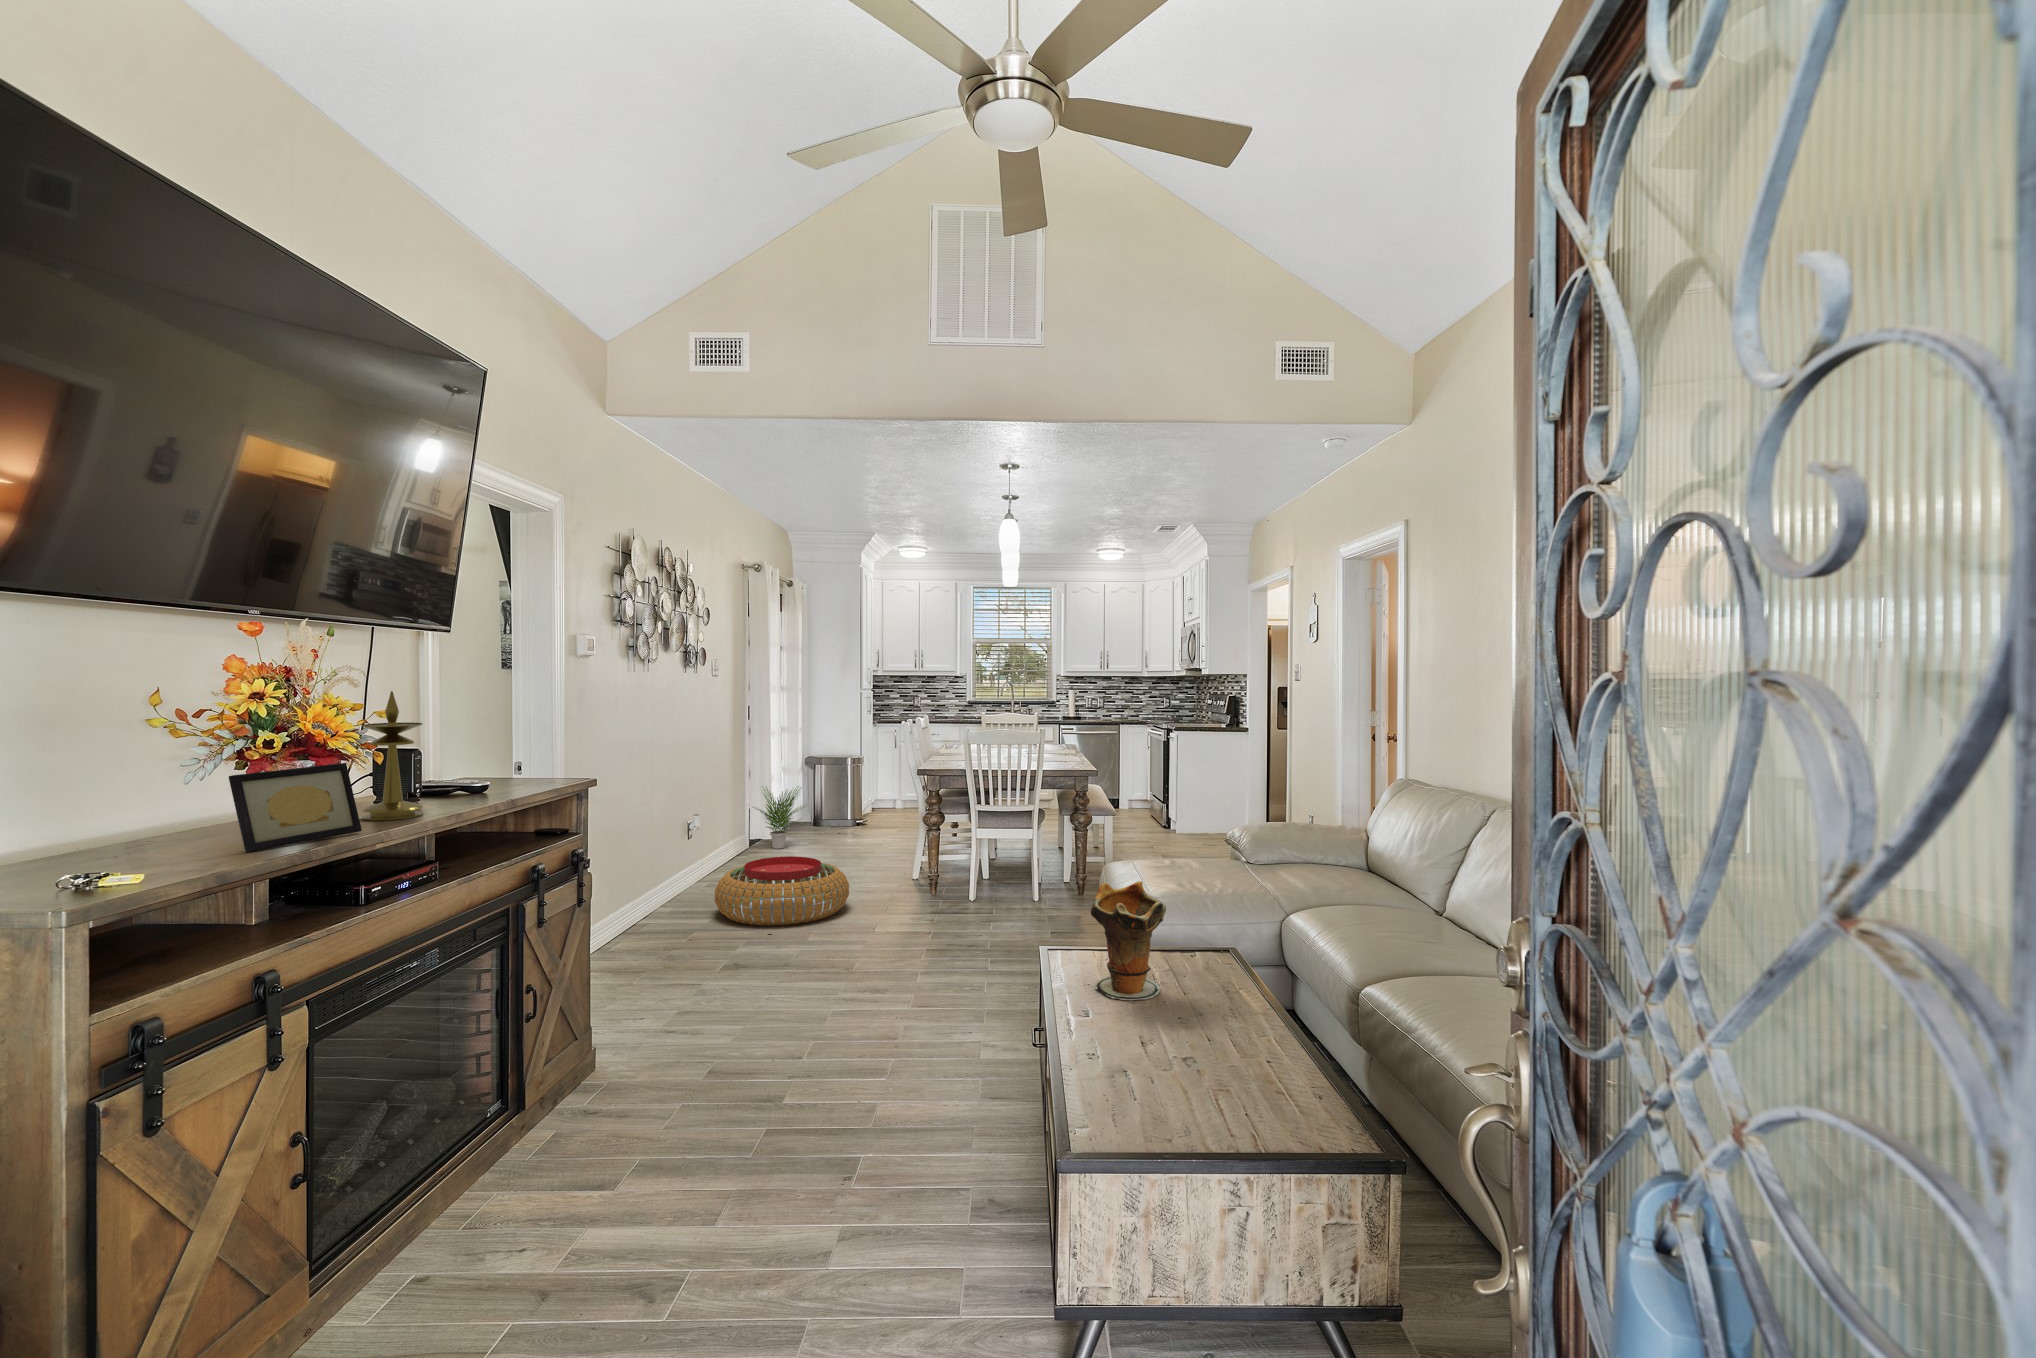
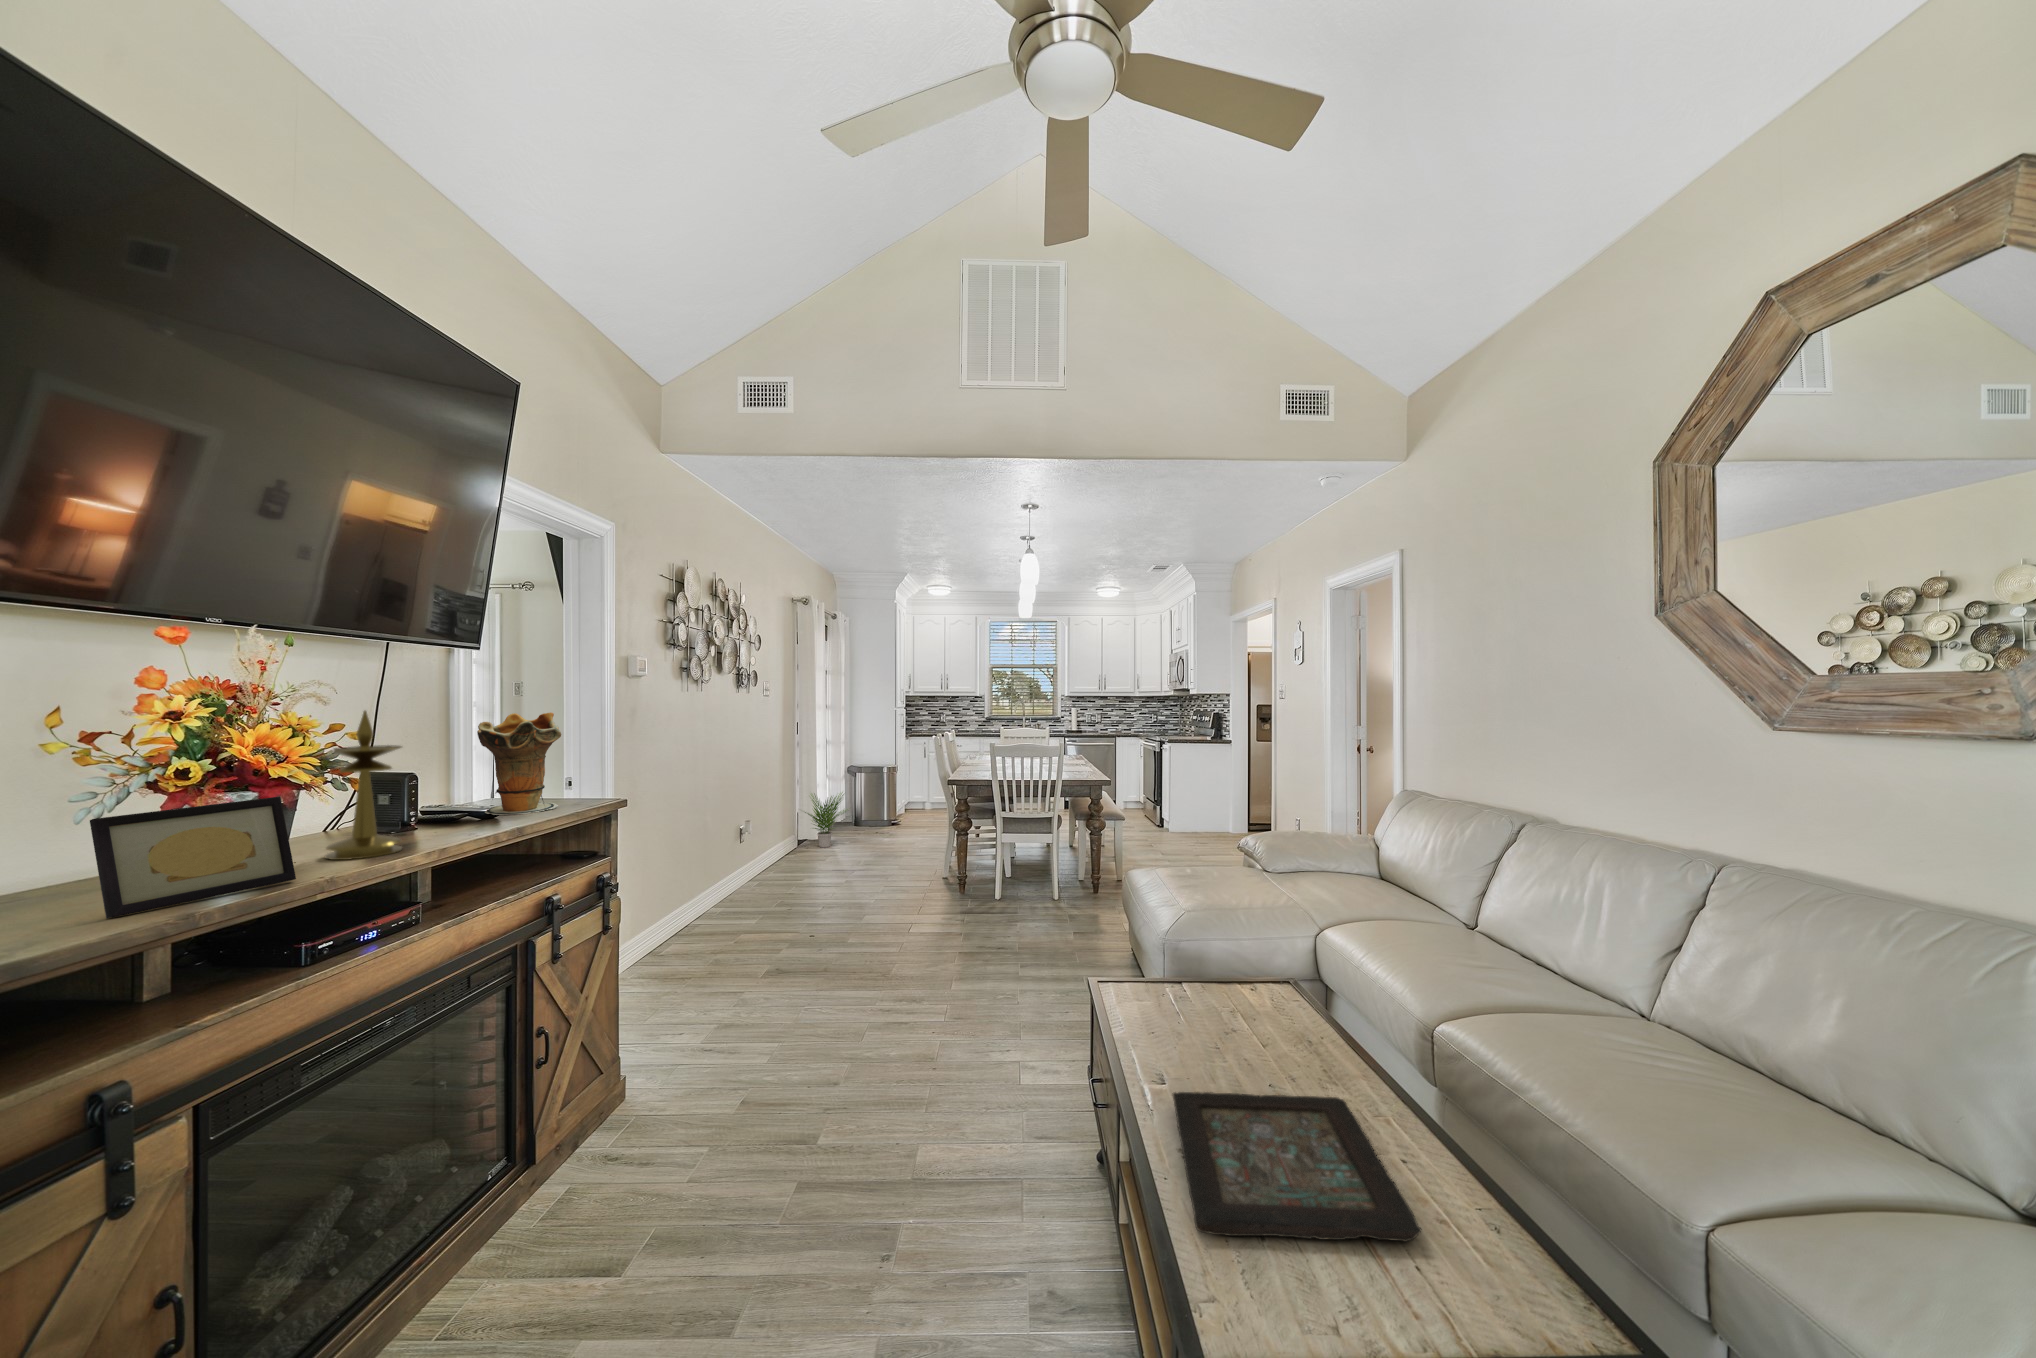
pouf: present [715,856,849,926] -> none [763,859,886,925]
decorative vase: present [1091,881,1166,1001] -> present [477,713,561,815]
decorative tray: none [1094,1025,1268,1111] -> present [1173,1092,1421,1242]

